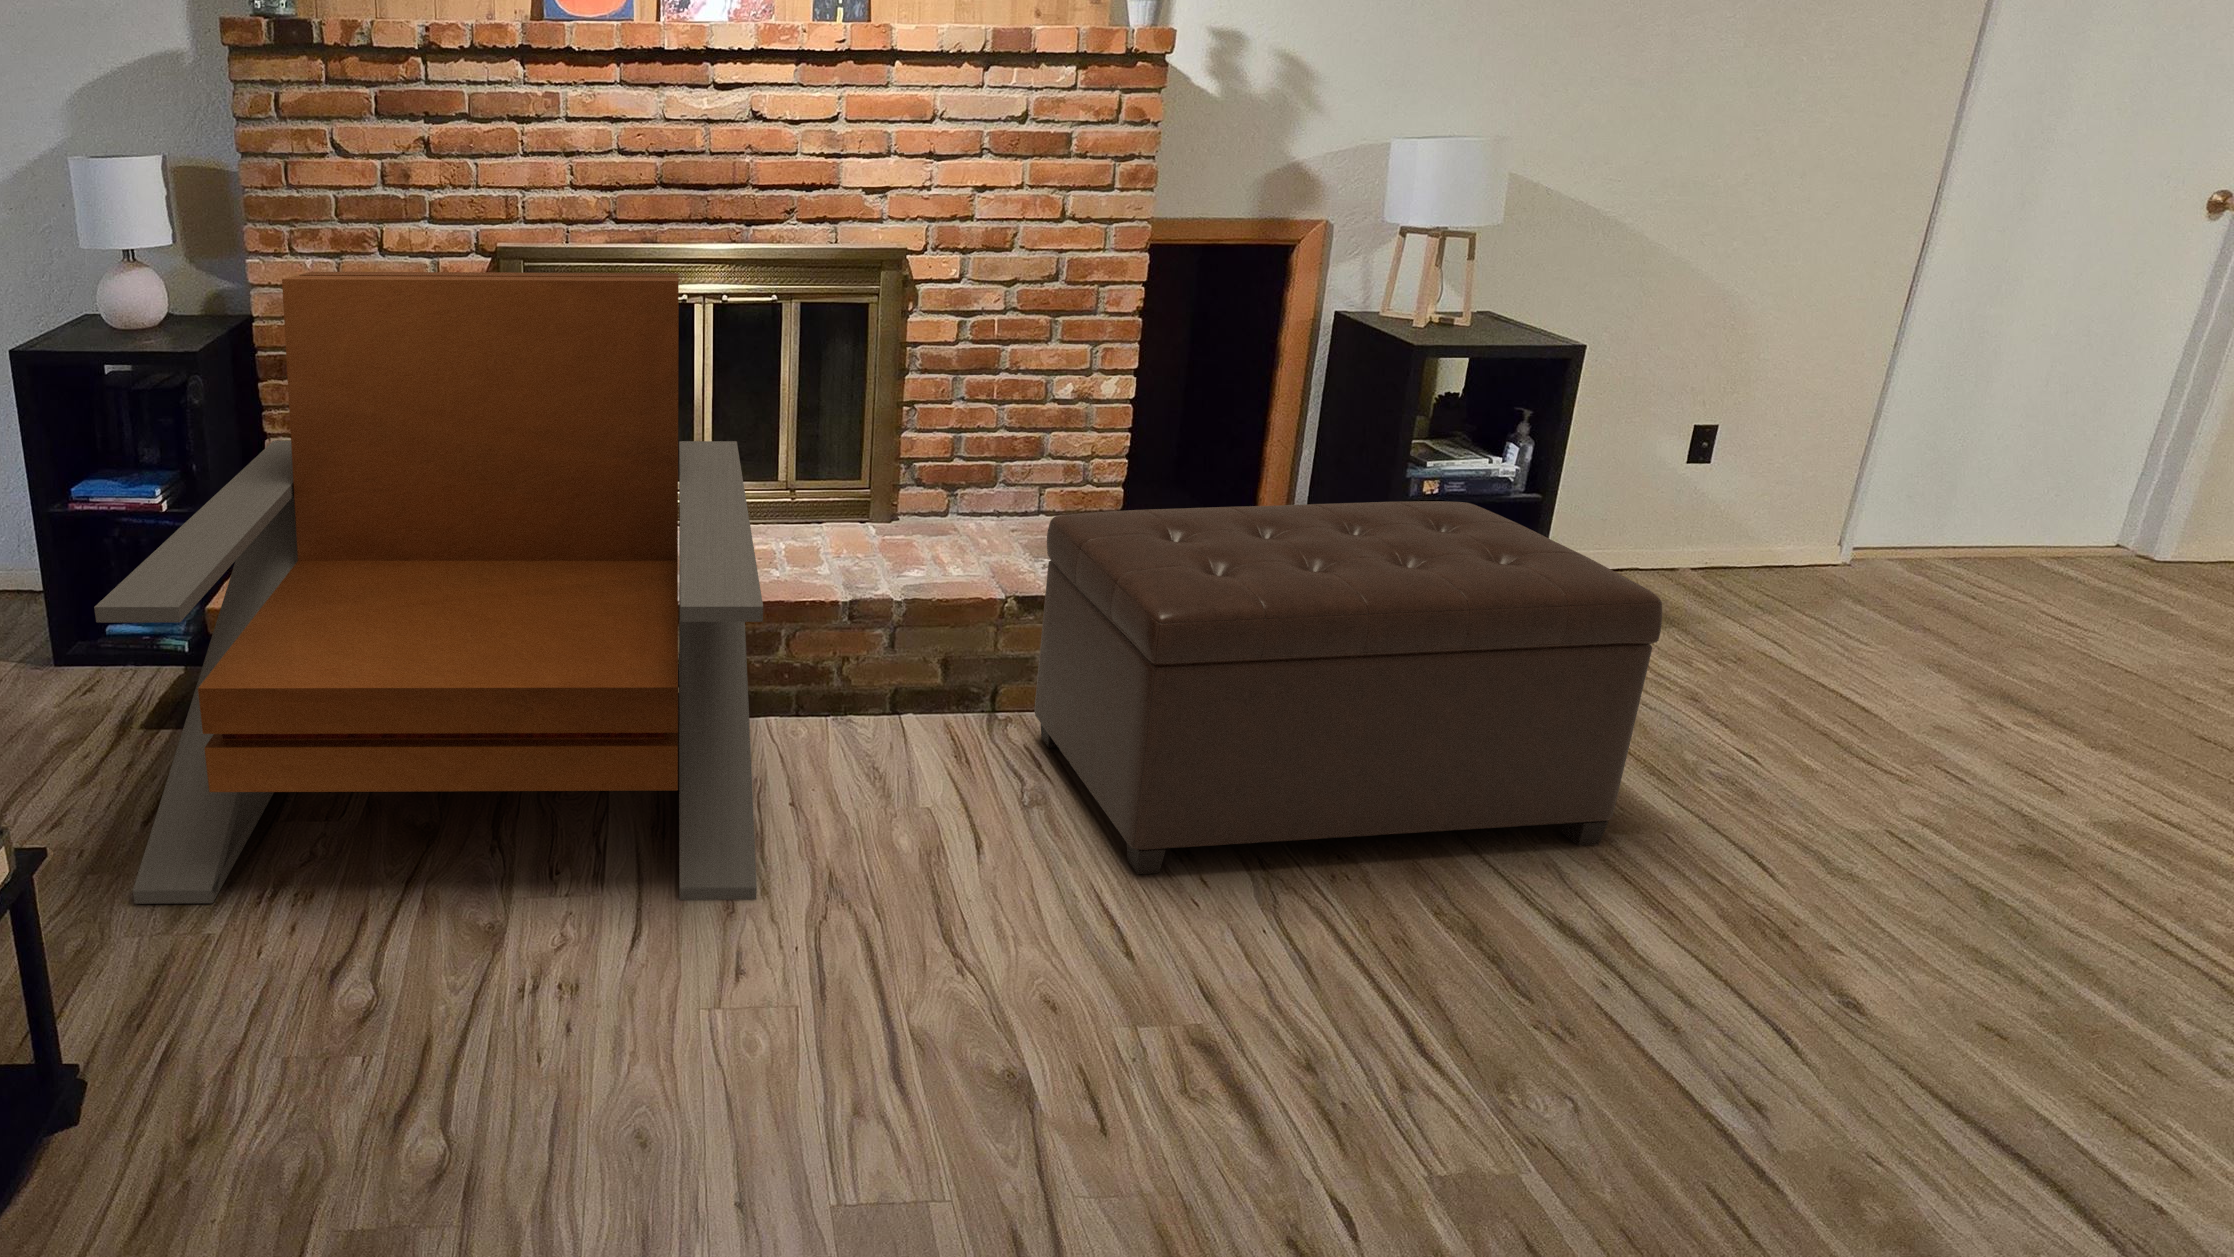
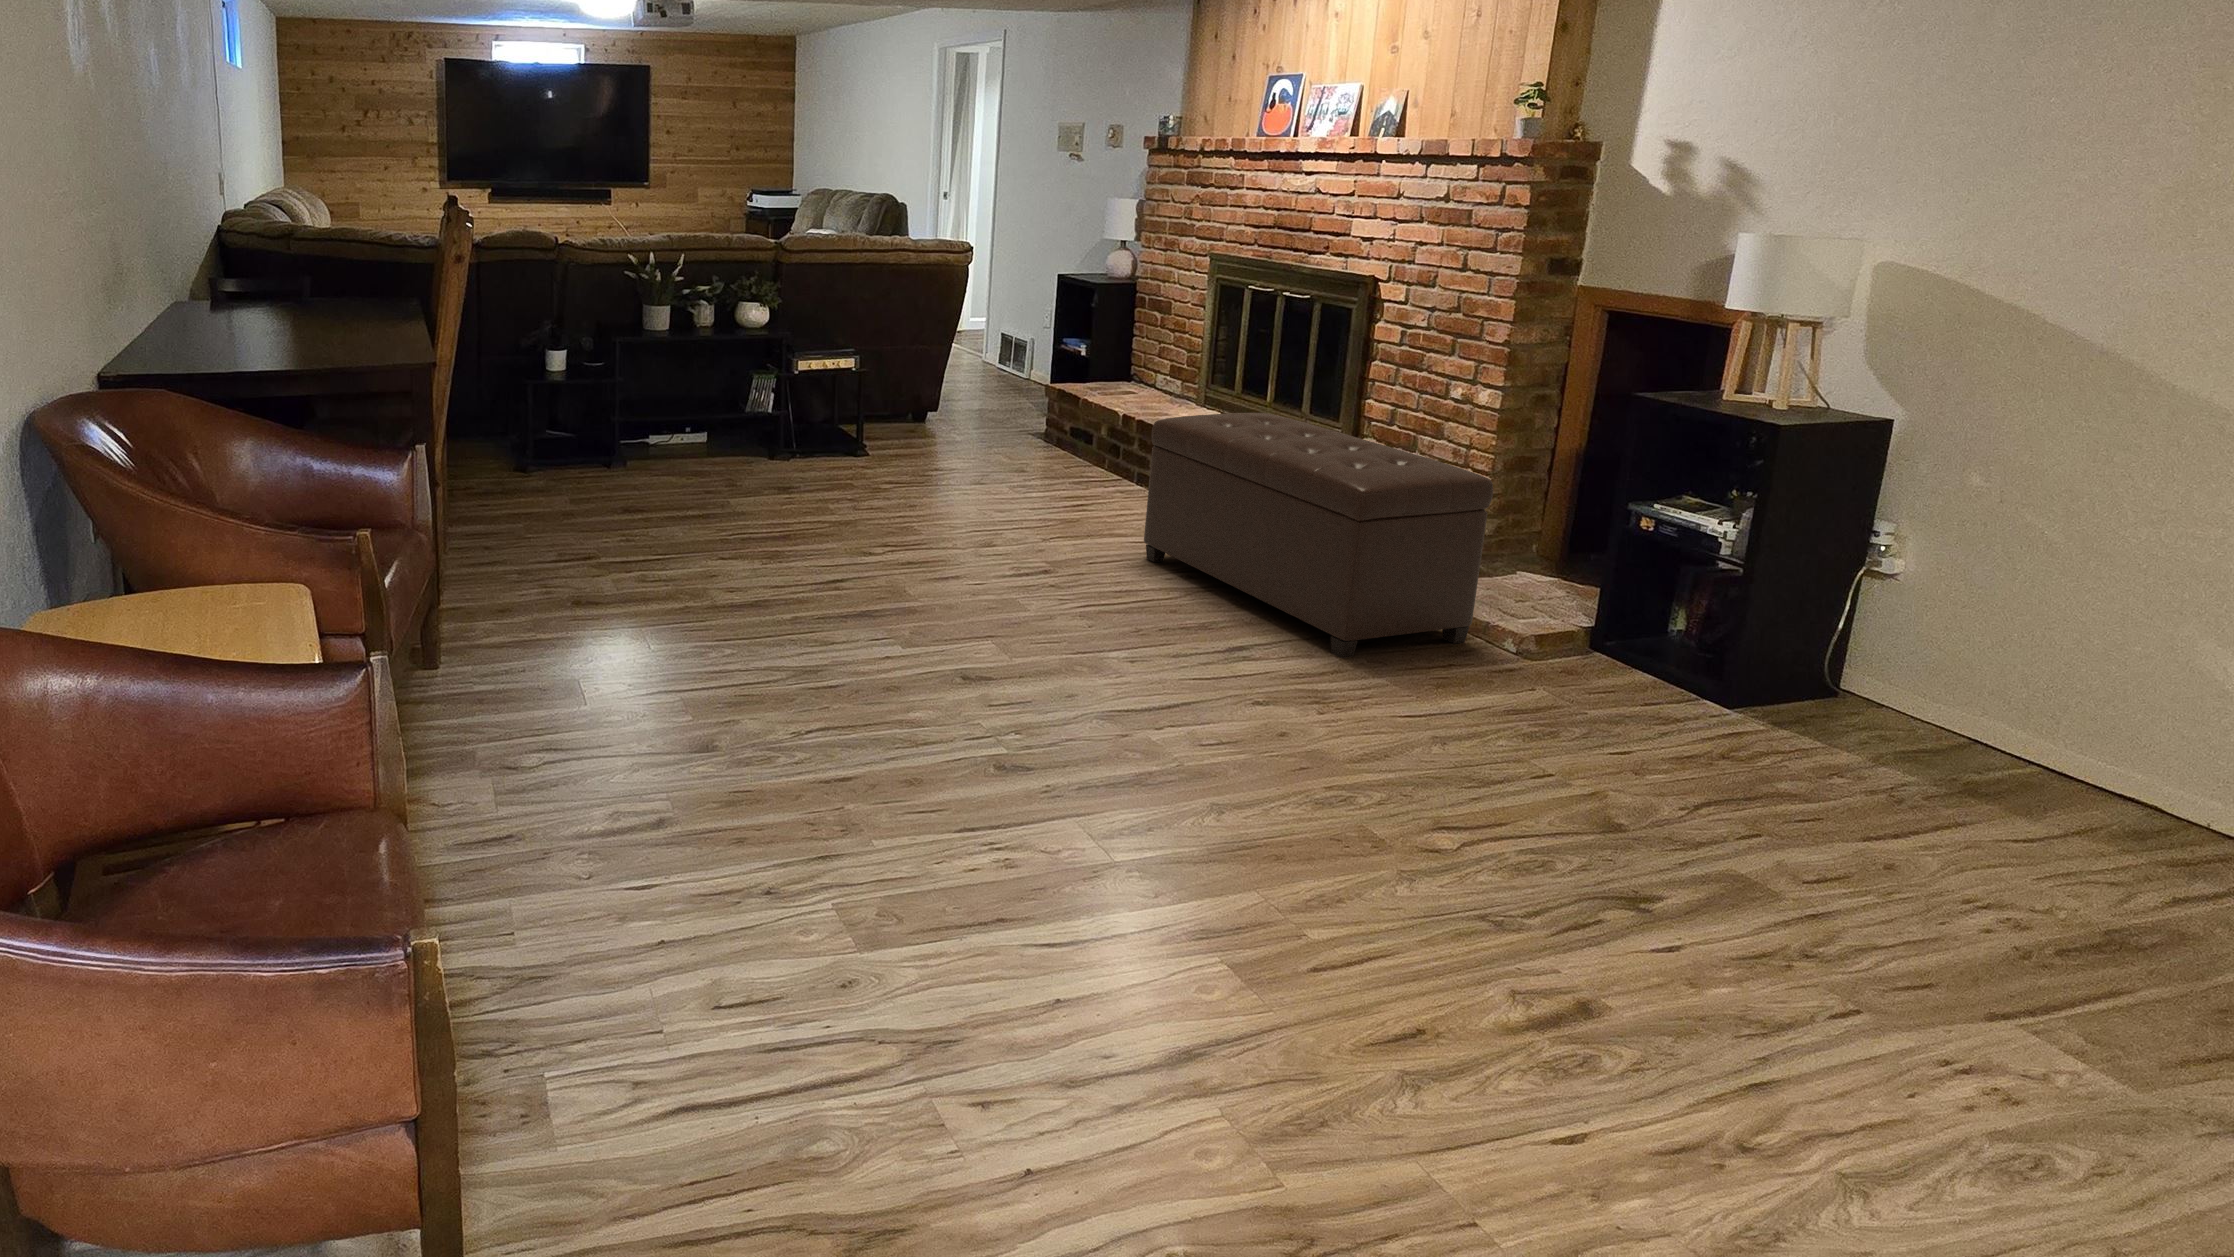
lounge chair: present [94,272,763,904] -> none [942,248,1249,507]

